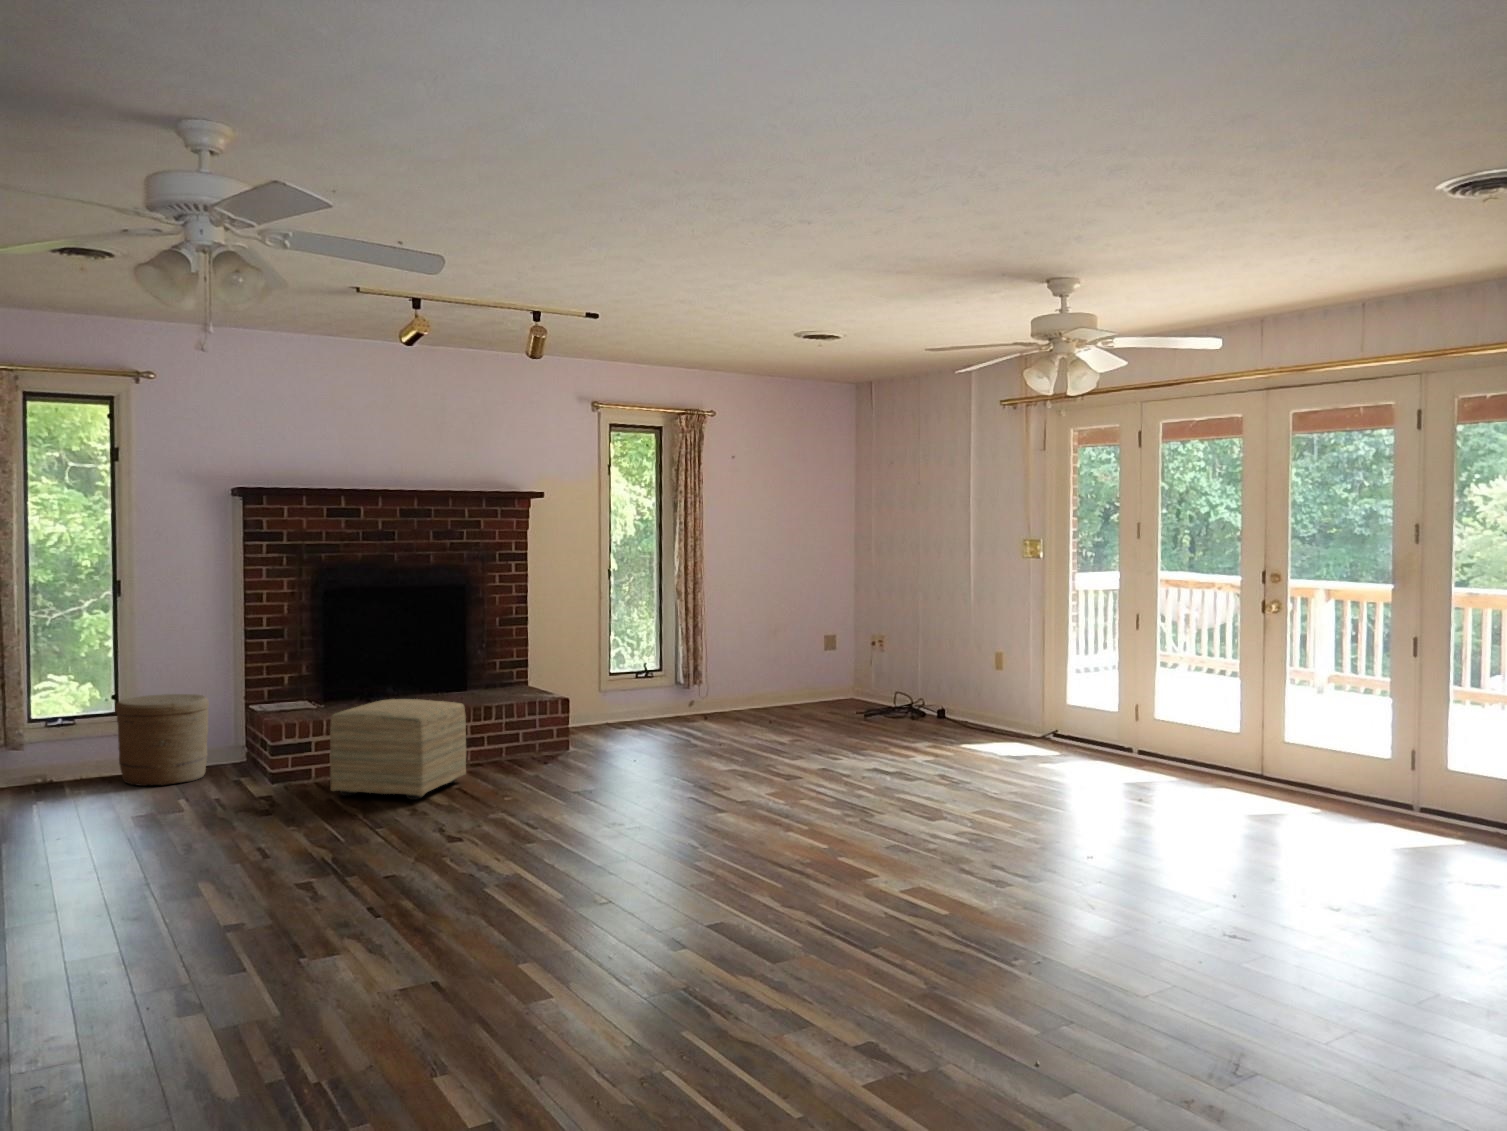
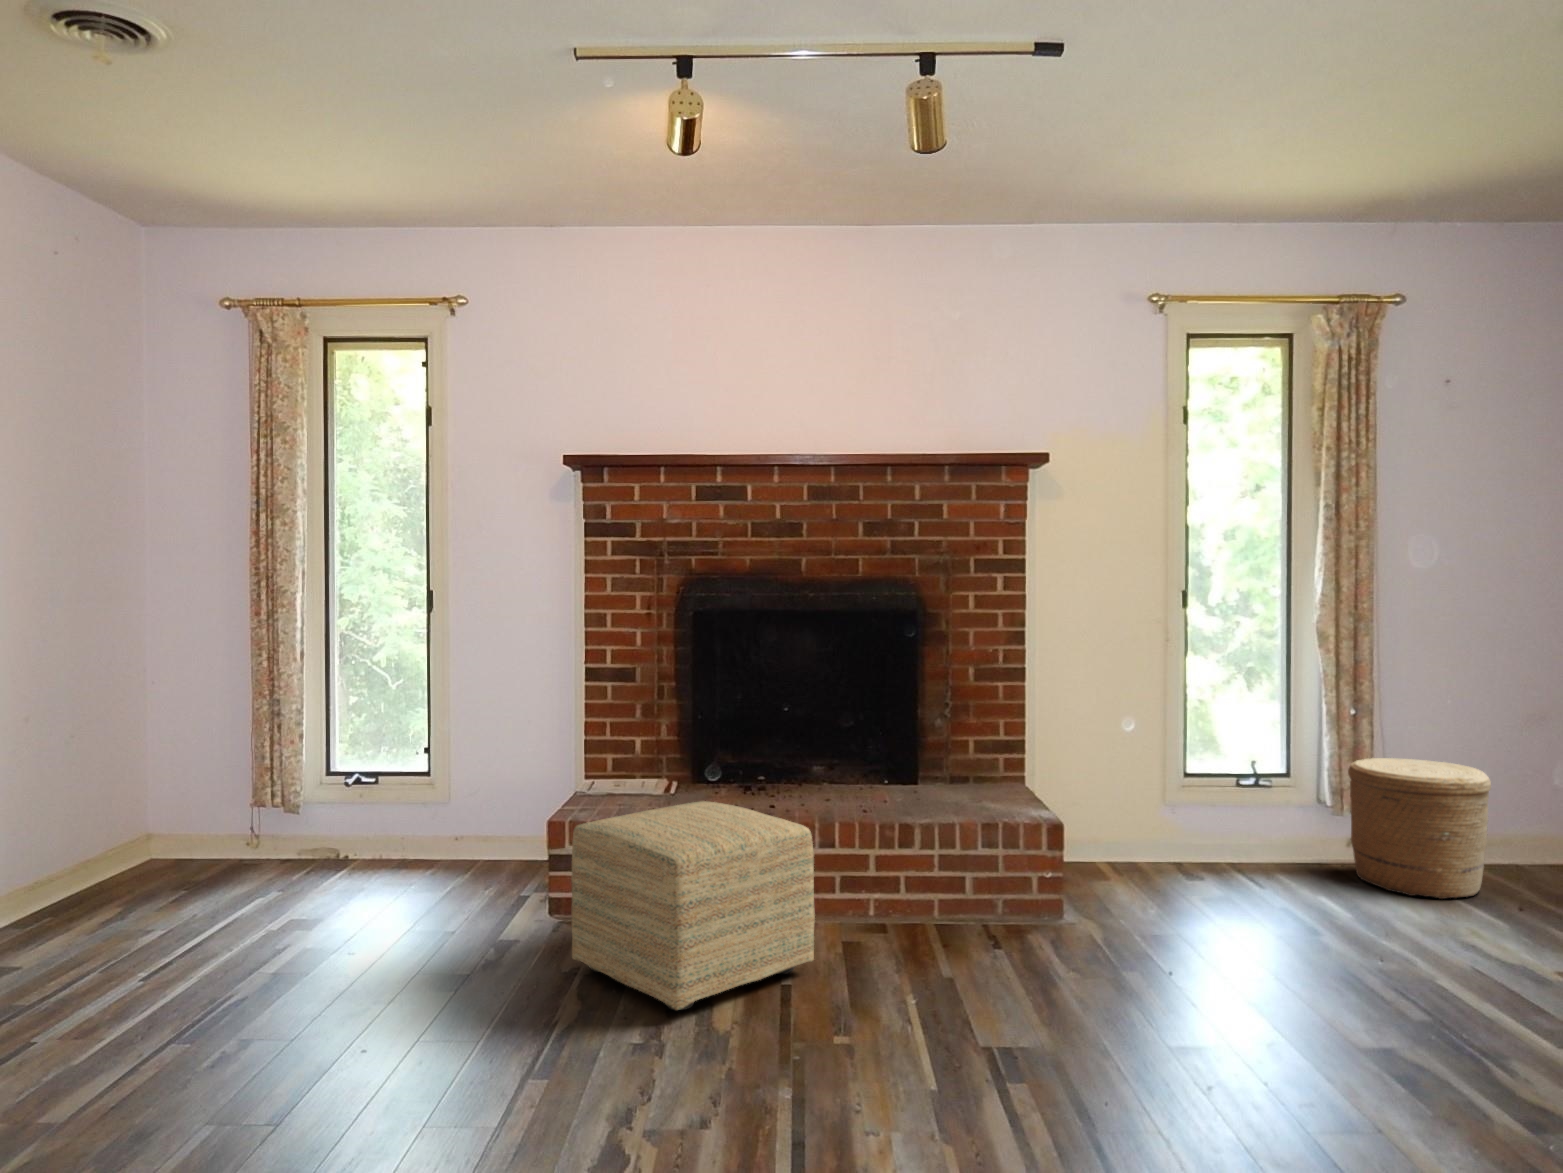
woven basket: present [115,694,209,786] -> present [1348,758,1491,899]

